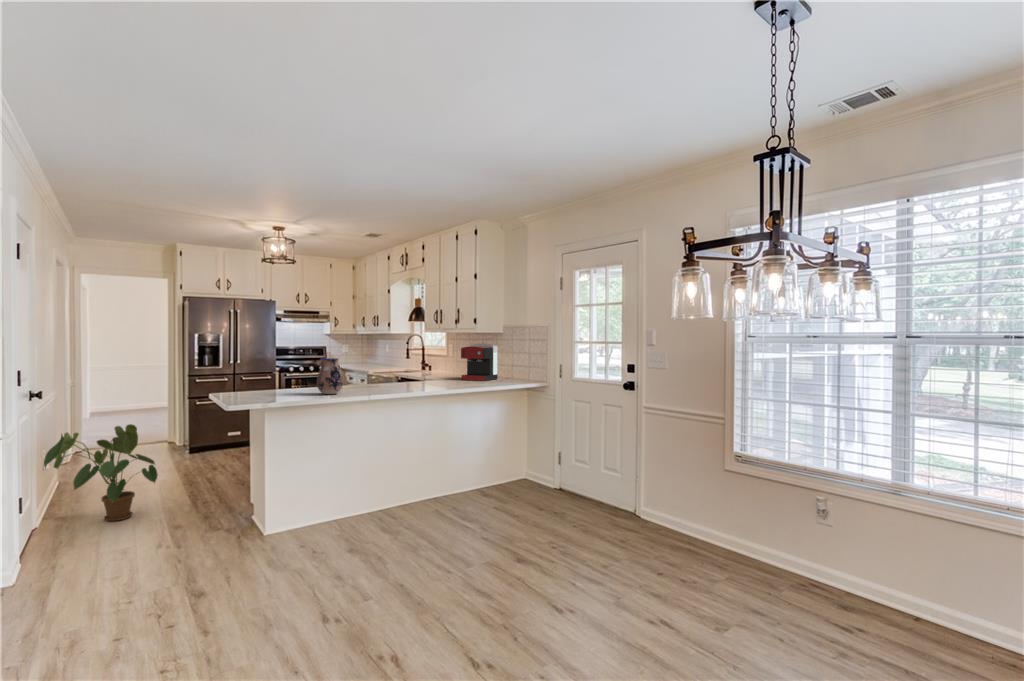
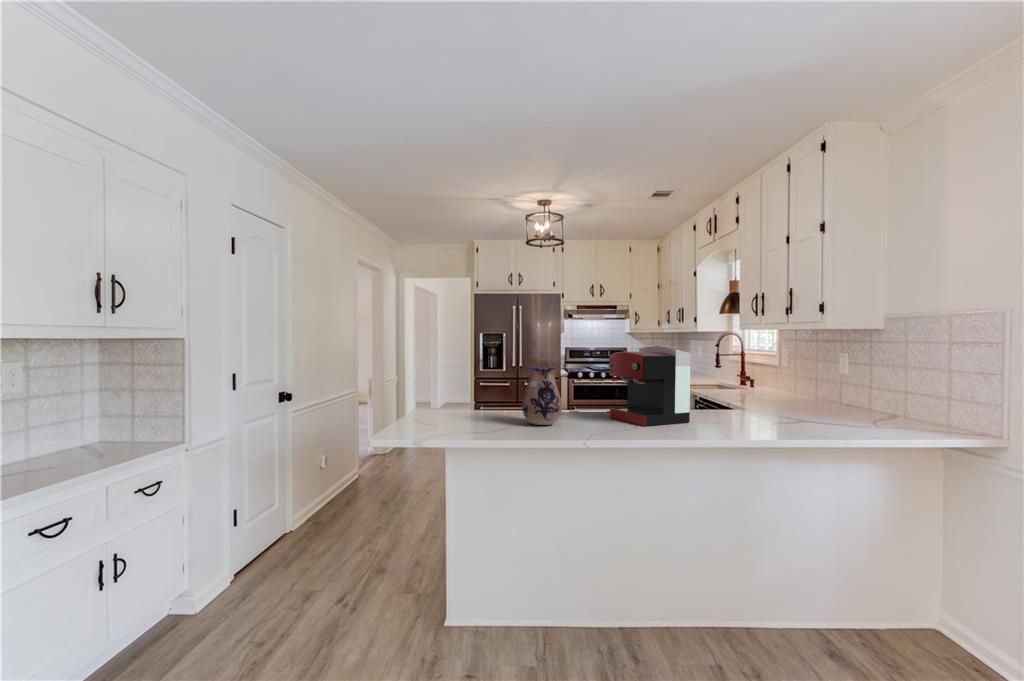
coffee maker: present [461,343,498,381] -> present [609,346,691,426]
house plant: present [44,424,158,521] -> none [280,432,382,540]

